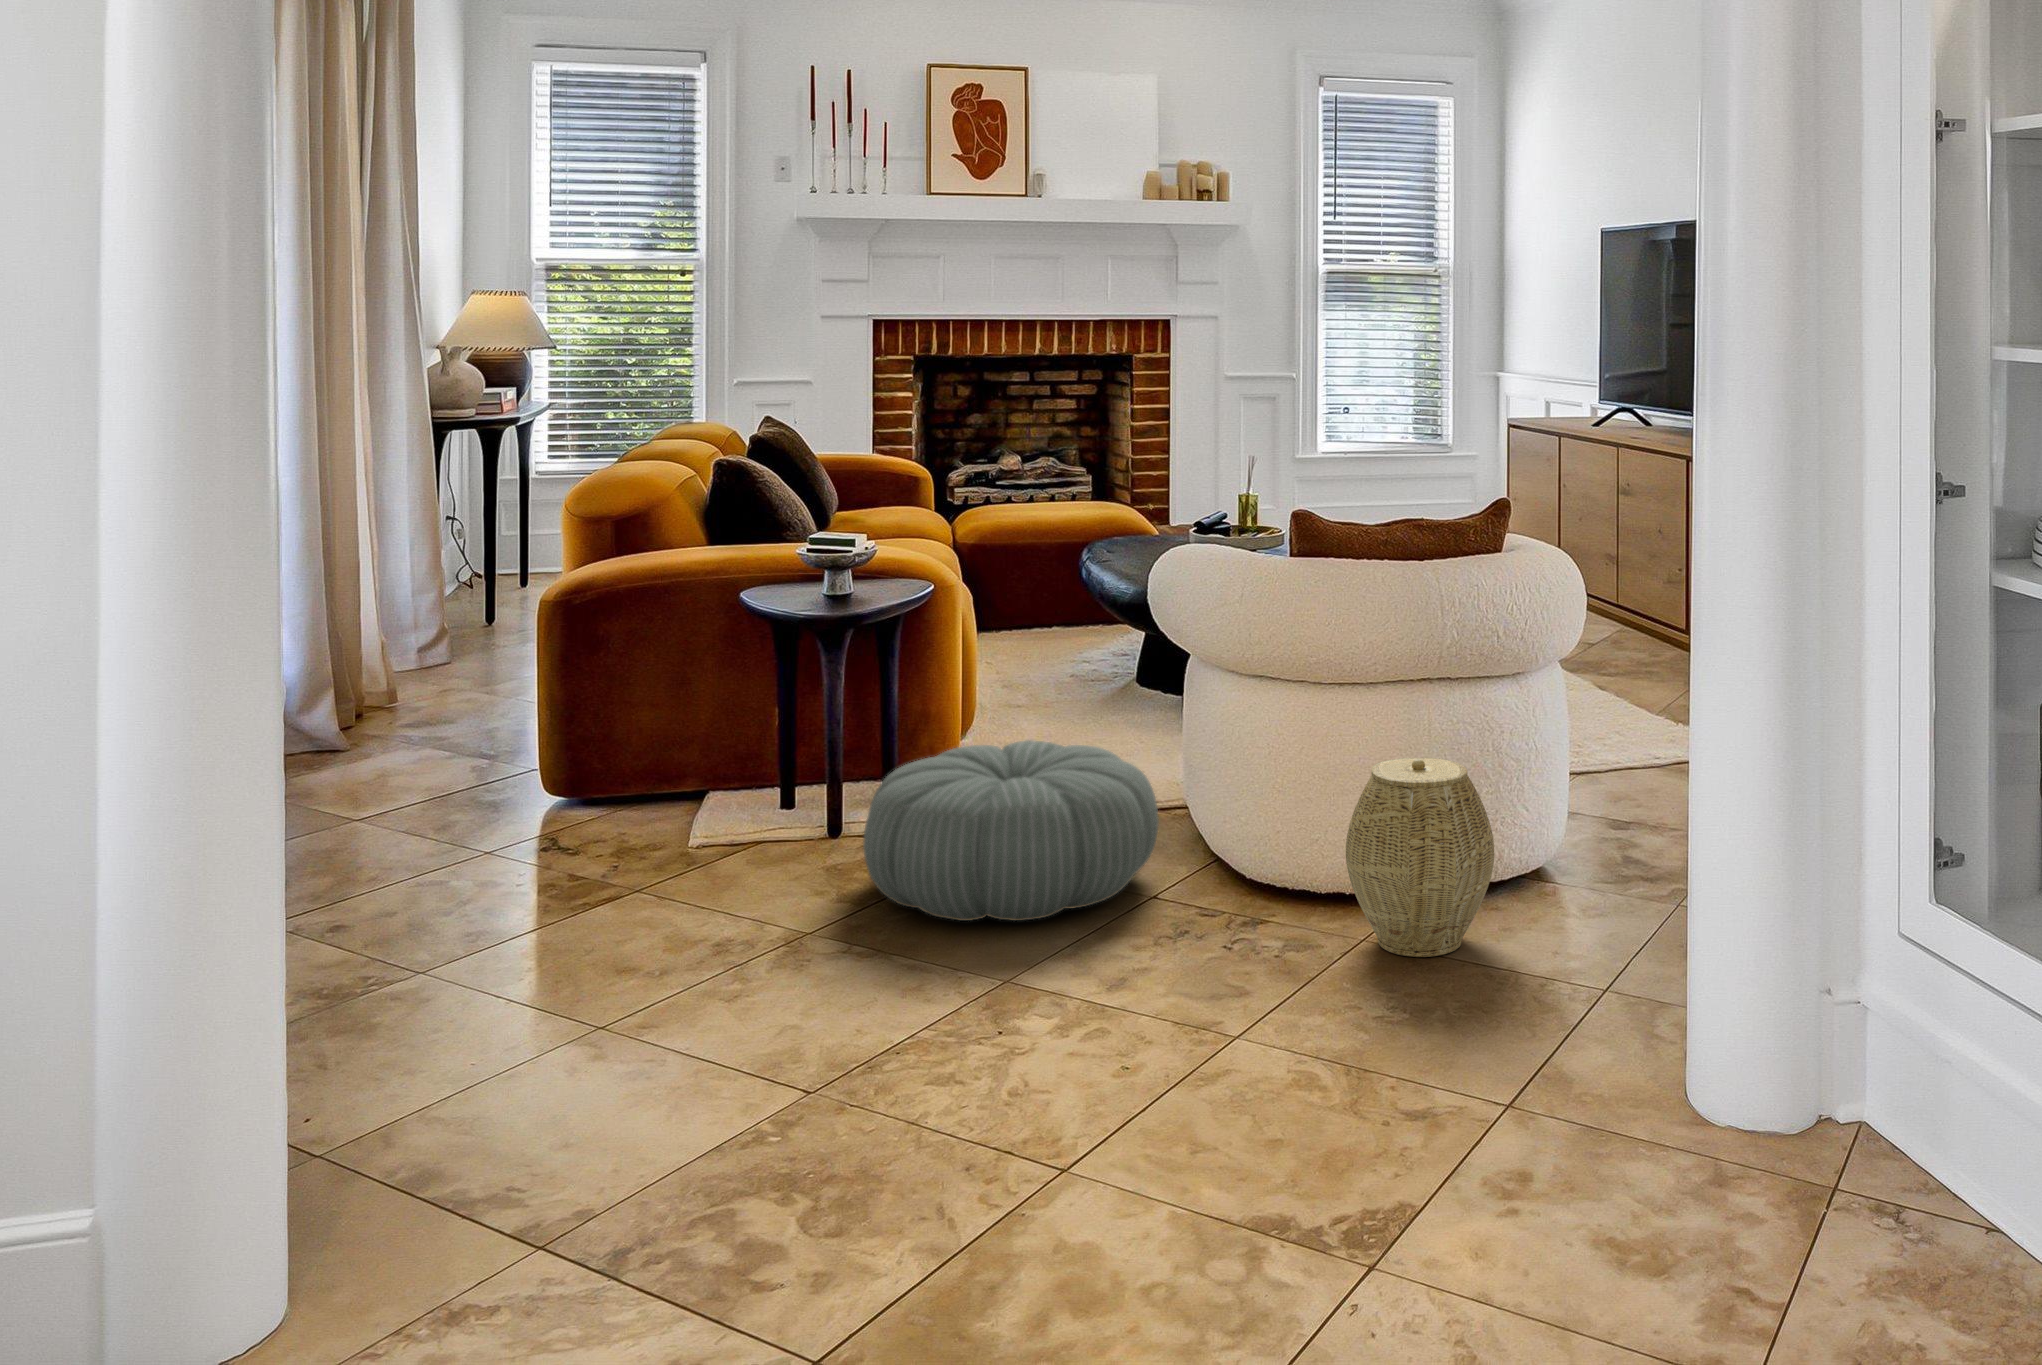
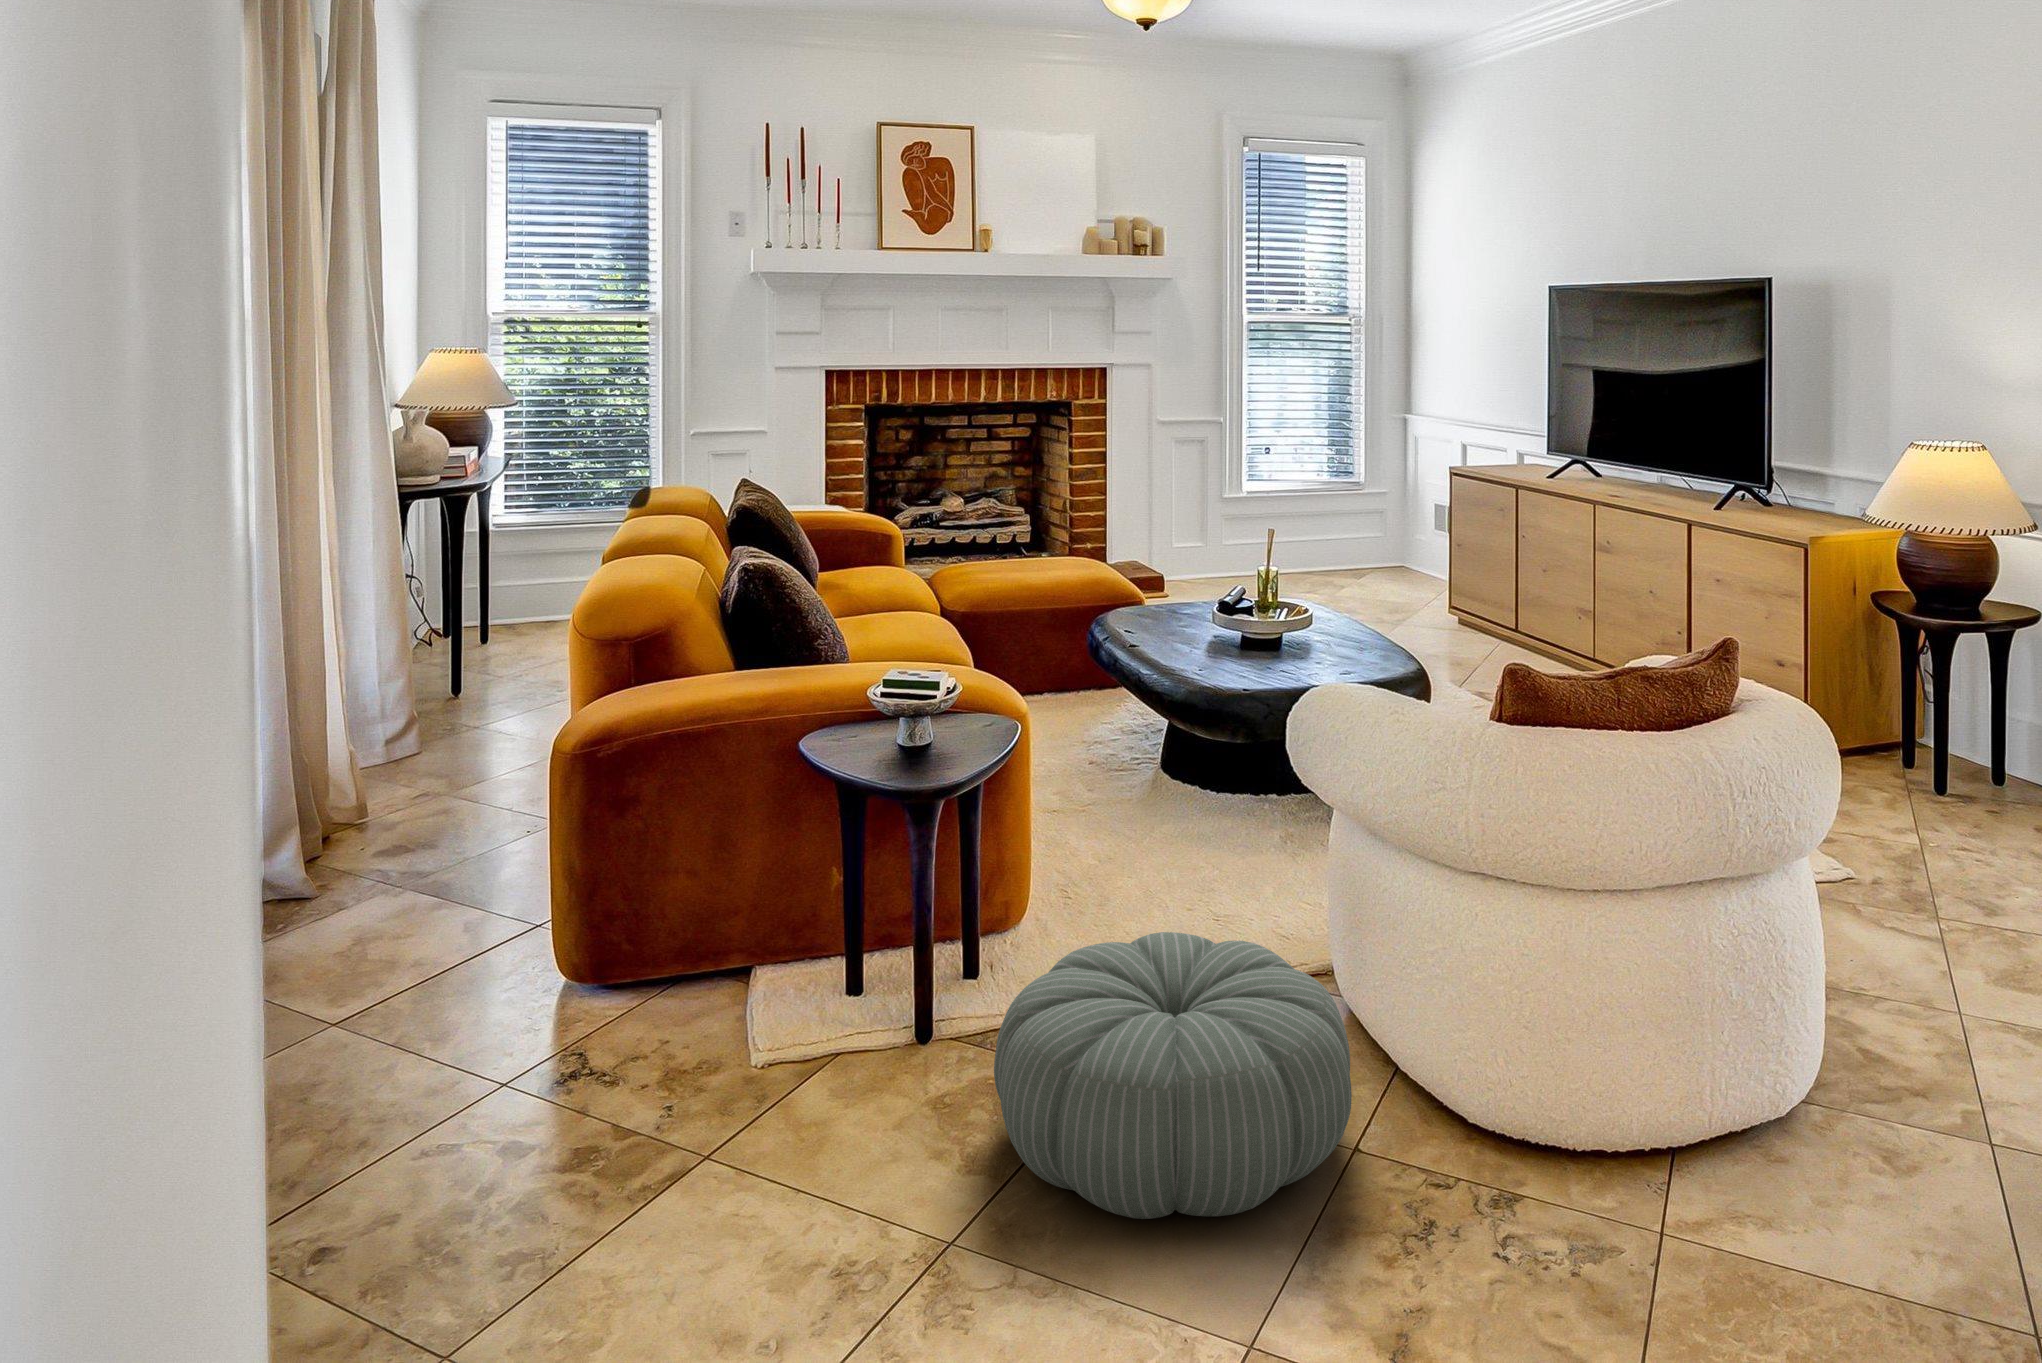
woven basket: present [1346,758,1494,957] -> none [1639,997,1842,1279]

